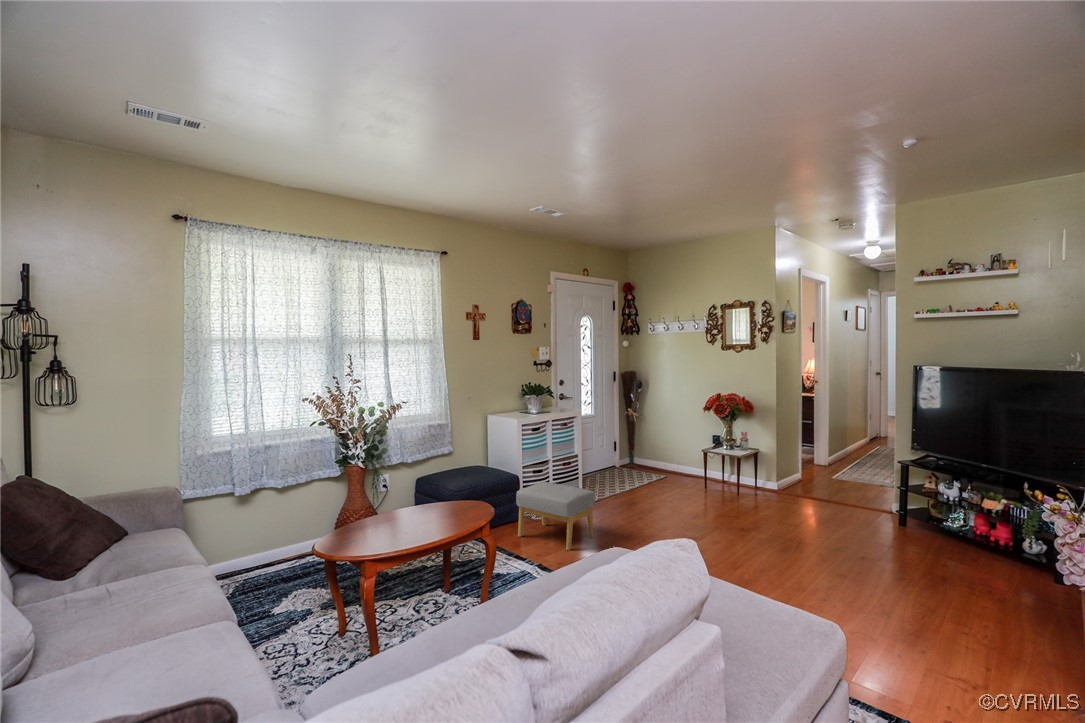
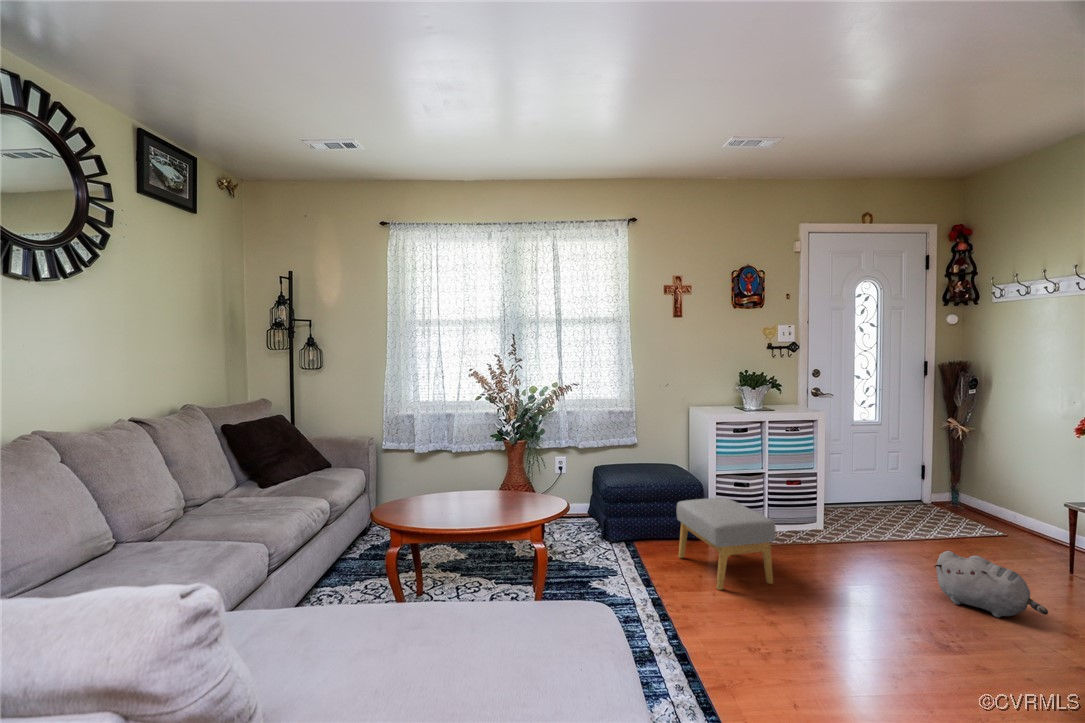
plush toy: none [673,489,732,522] -> present [934,551,1048,617]

